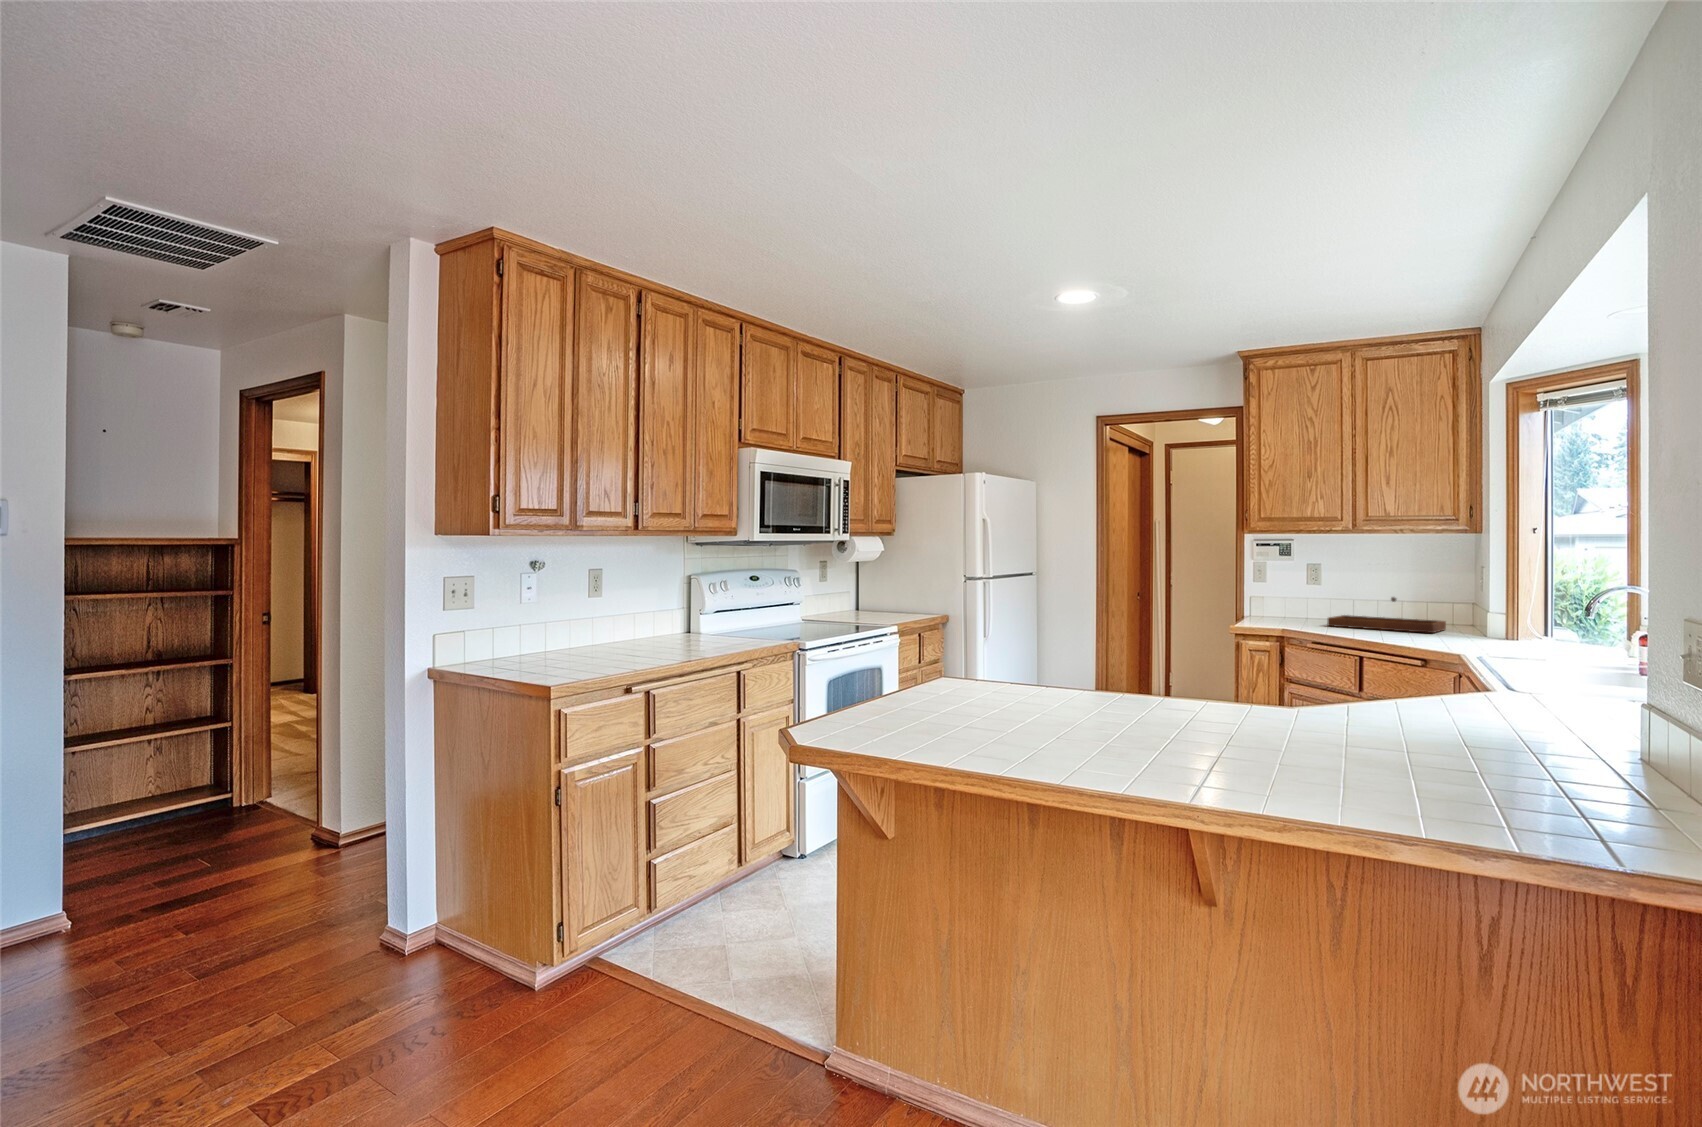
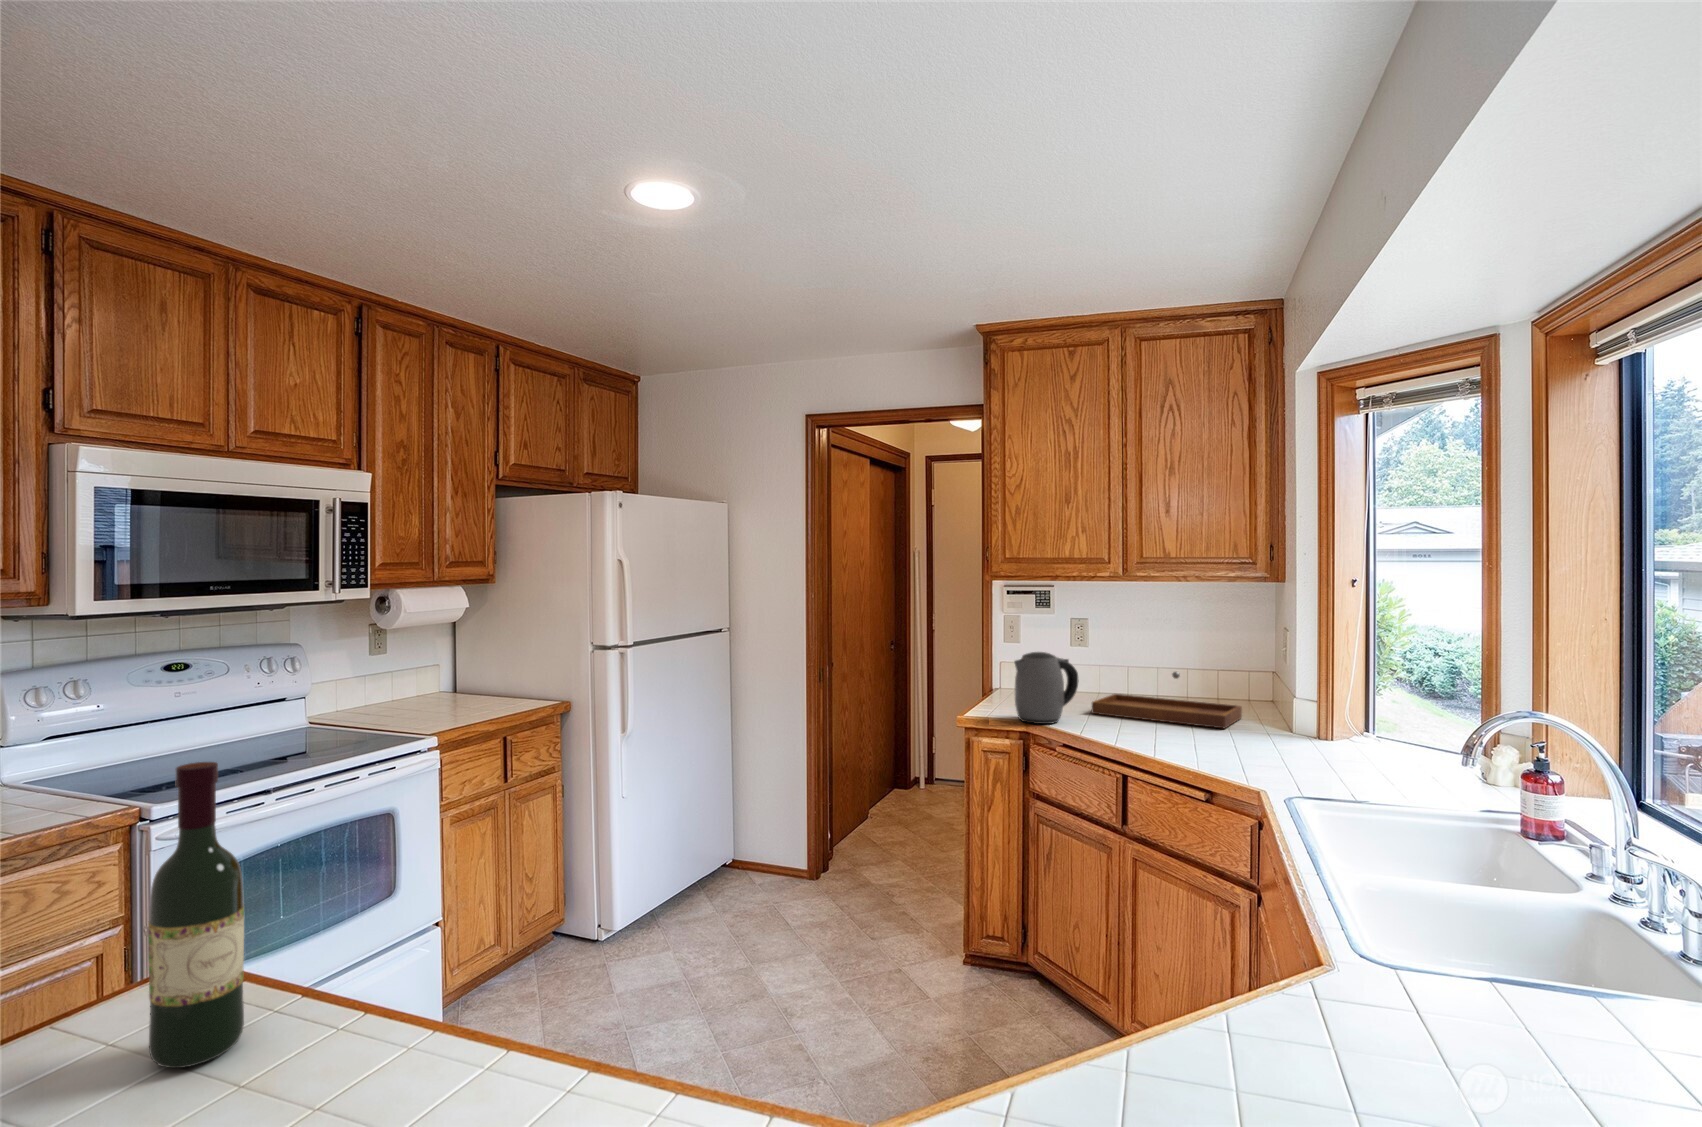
wine bottle: none [978,576,1009,691] -> present [148,762,244,1068]
kettle: none [1271,581,1319,629] -> present [1014,652,1079,724]

